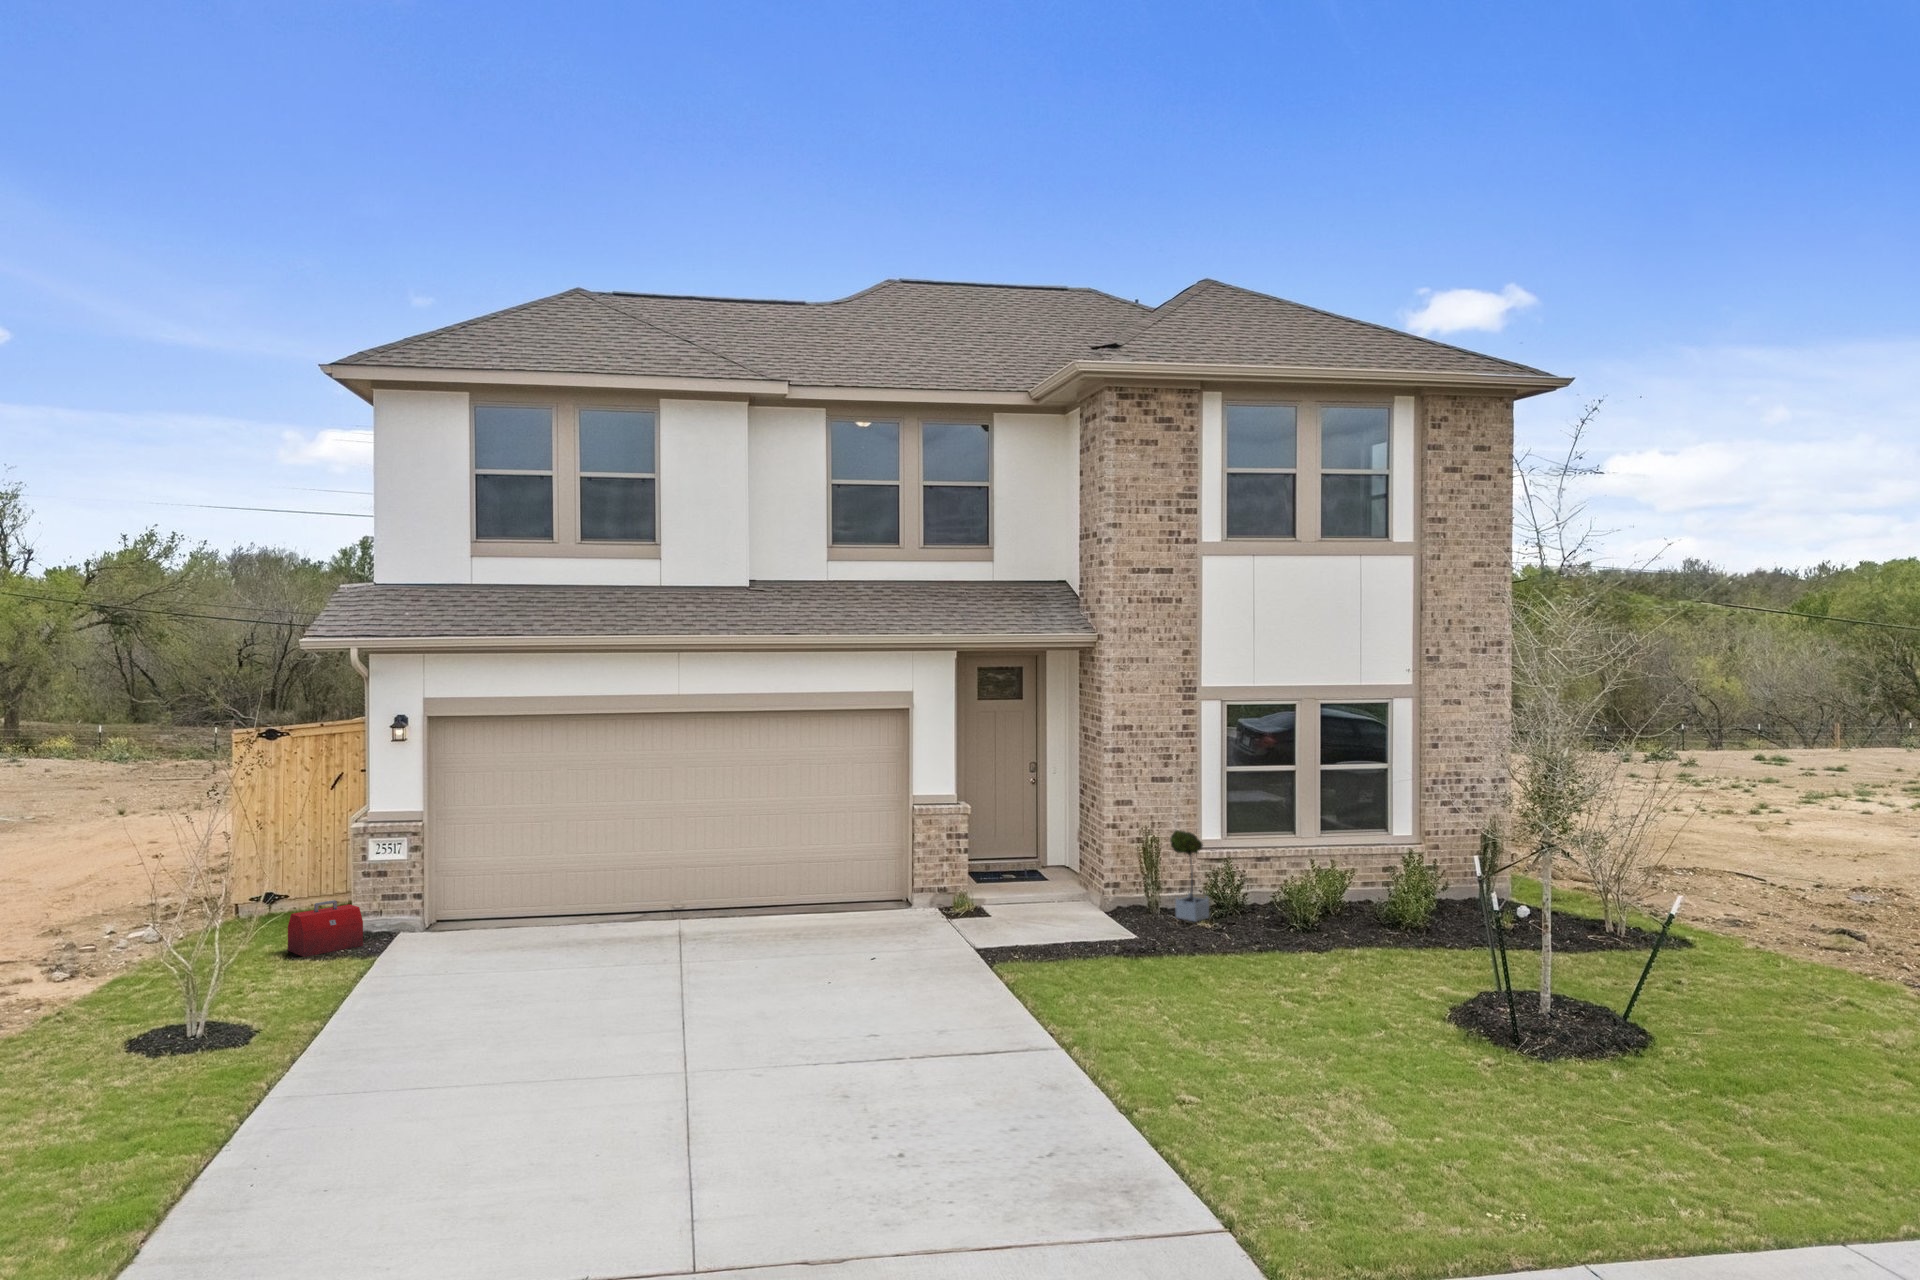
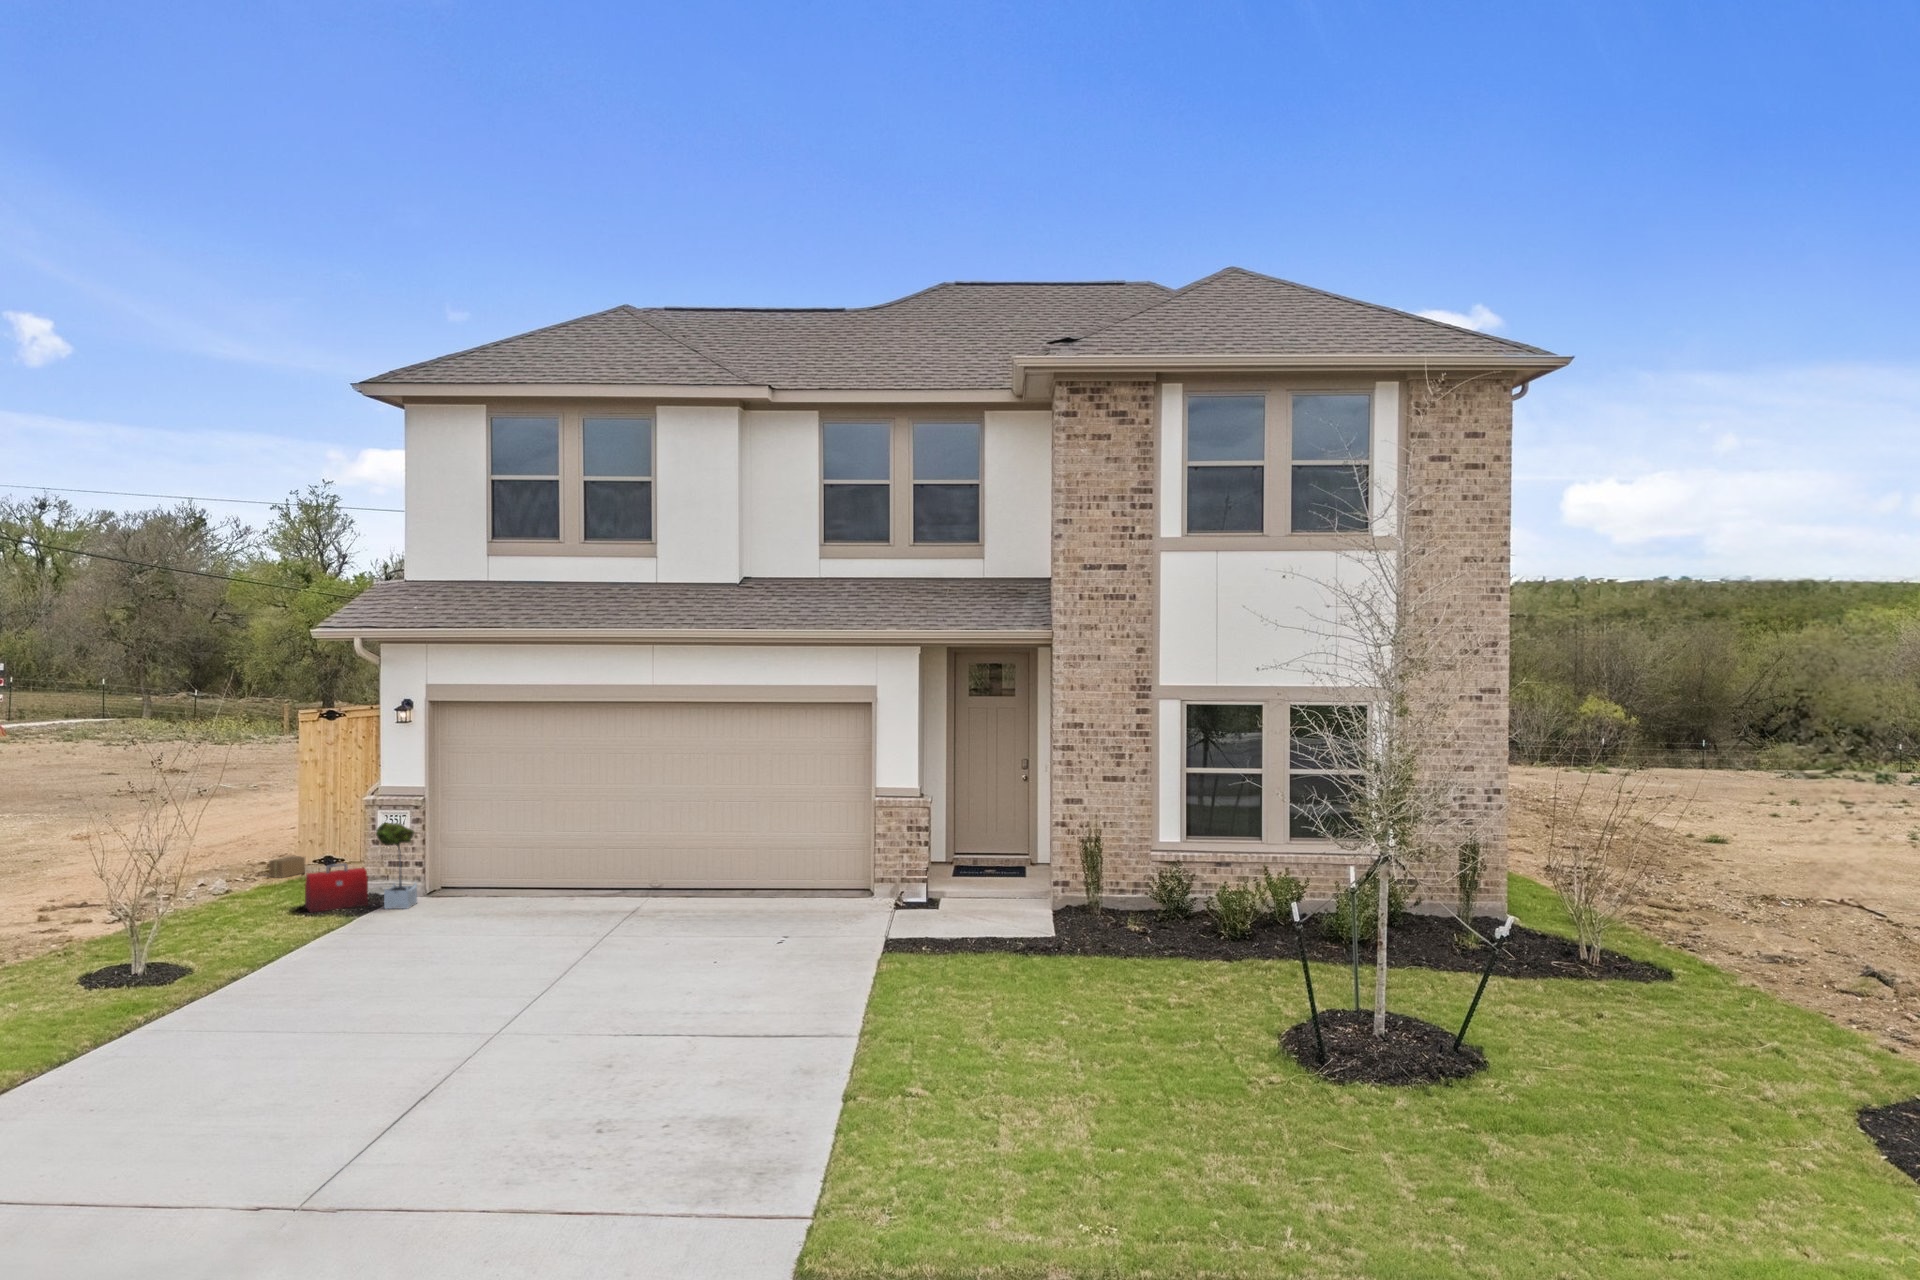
potted tree: present [1170,830,1209,922] -> present [376,823,417,909]
cardboard box: none [200,897,239,923] -> present [269,856,305,878]

